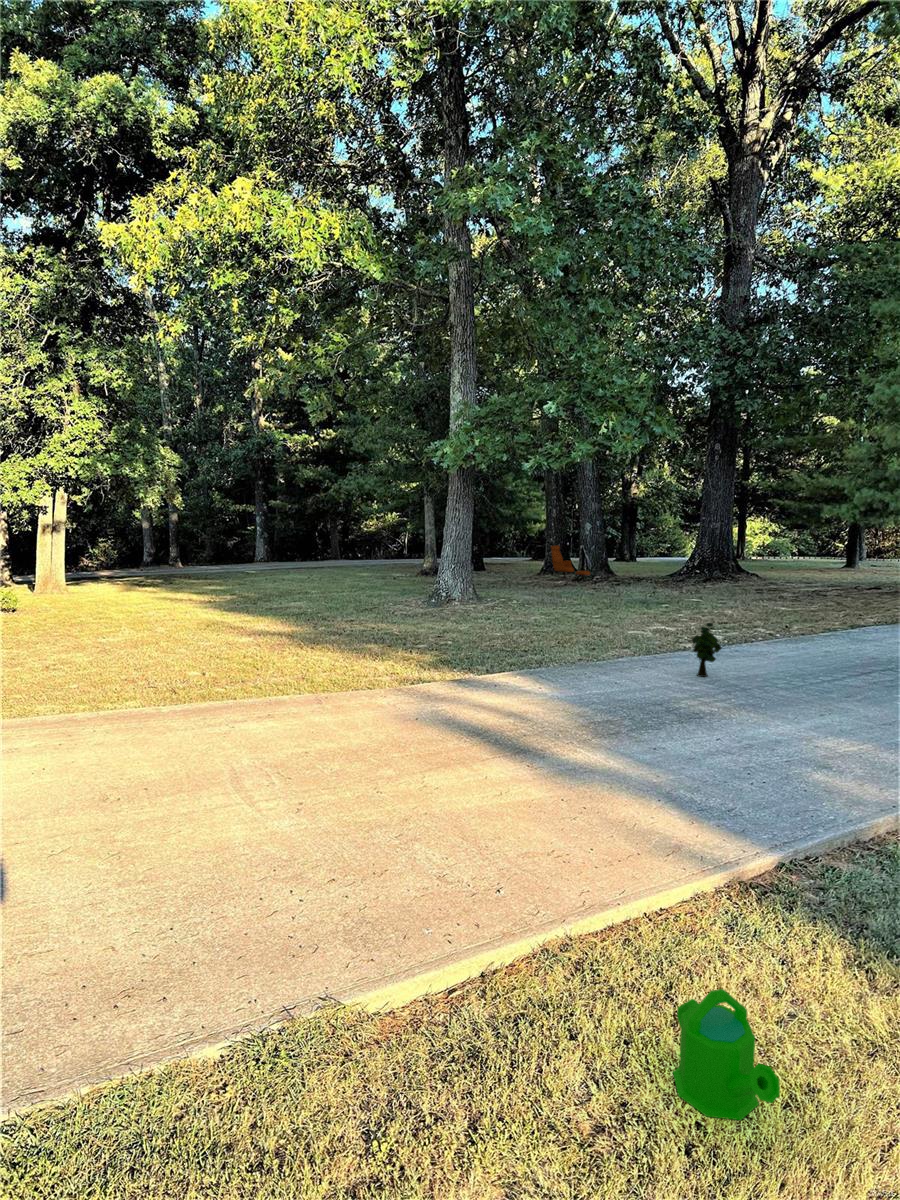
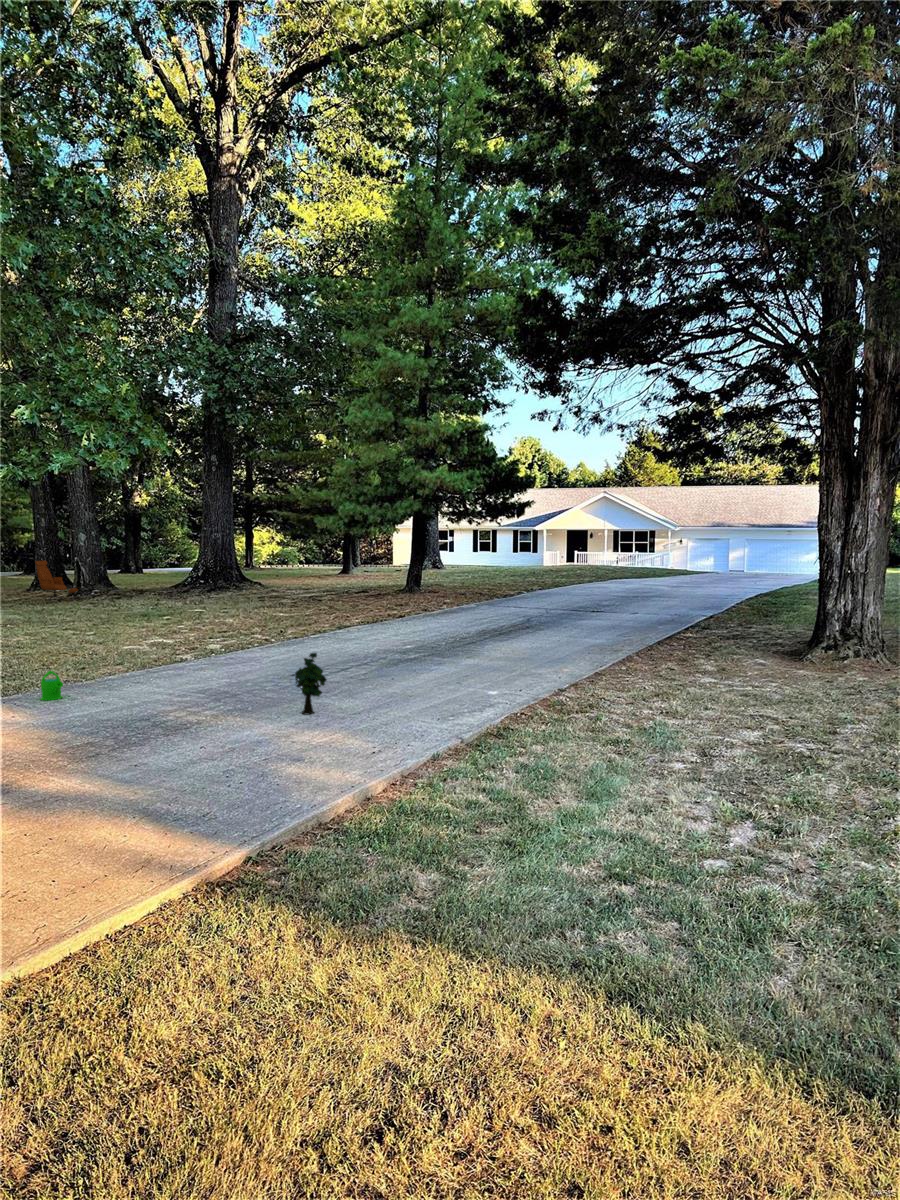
decorative plant: present [690,623,722,677] -> present [292,653,327,714]
watering can: present [673,989,780,1120] -> present [40,671,63,700]

